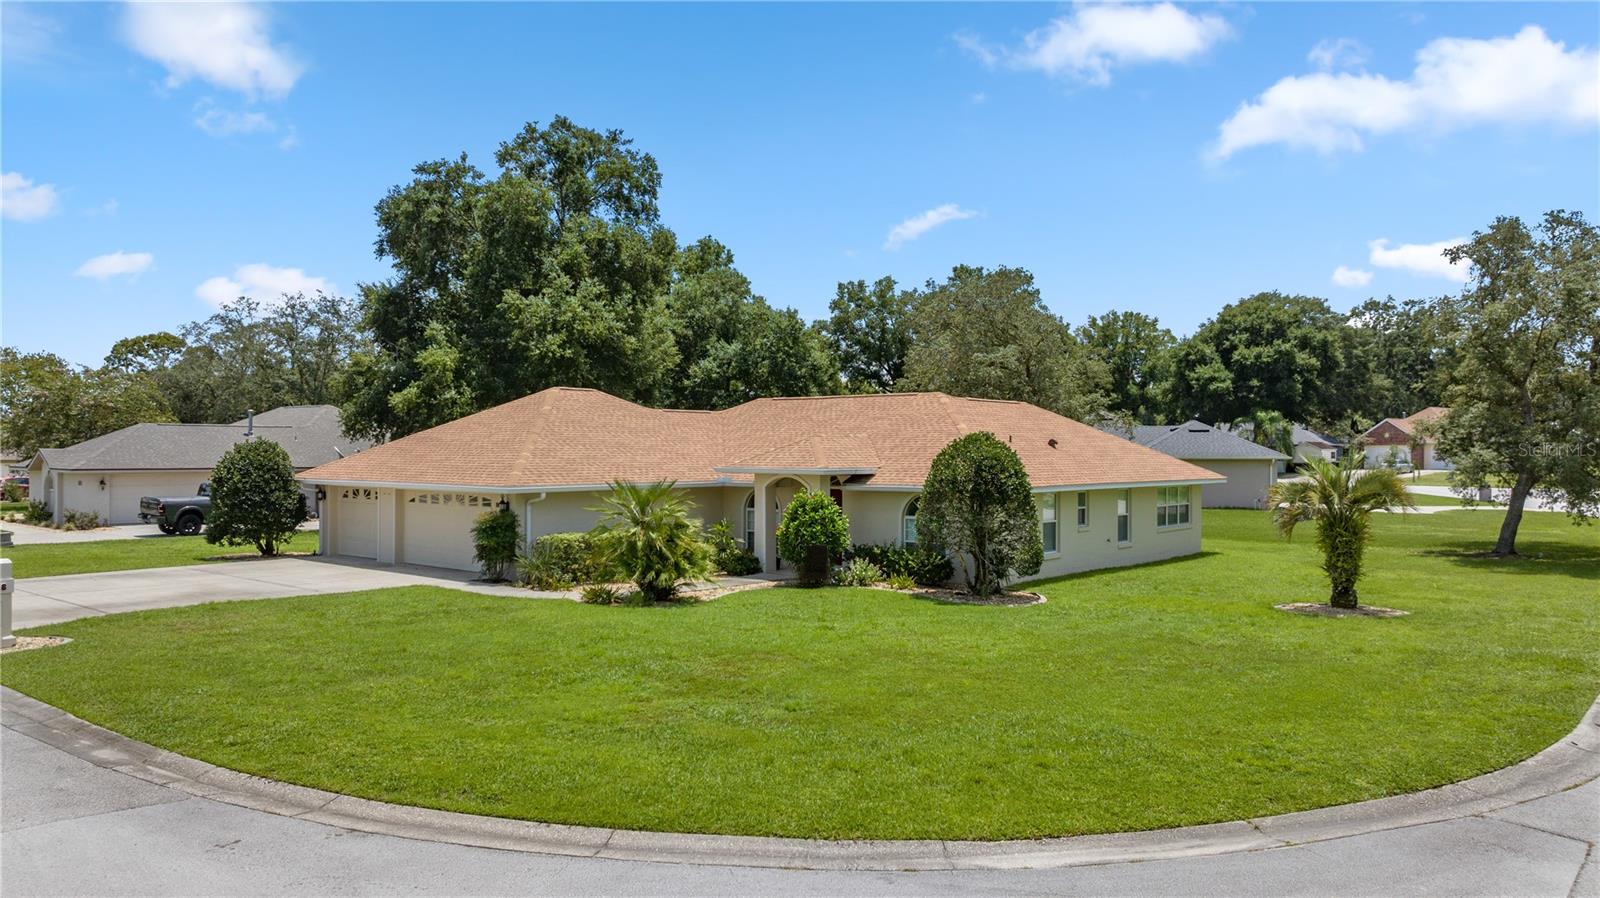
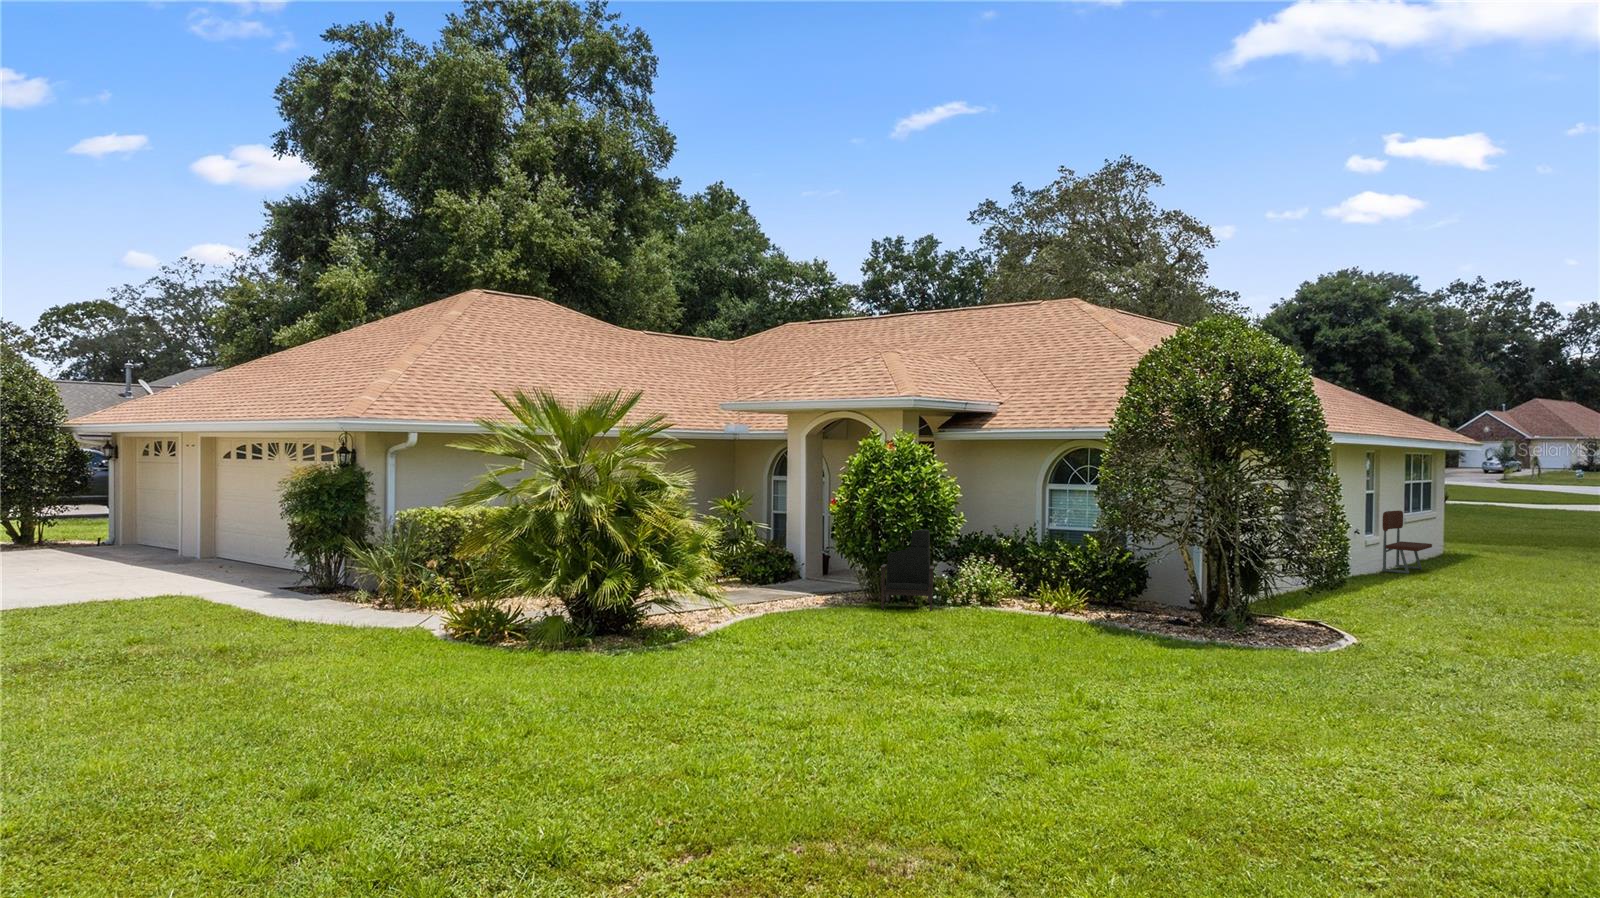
bench: none [1128,524,1161,564] -> present [1382,511,1432,573]

